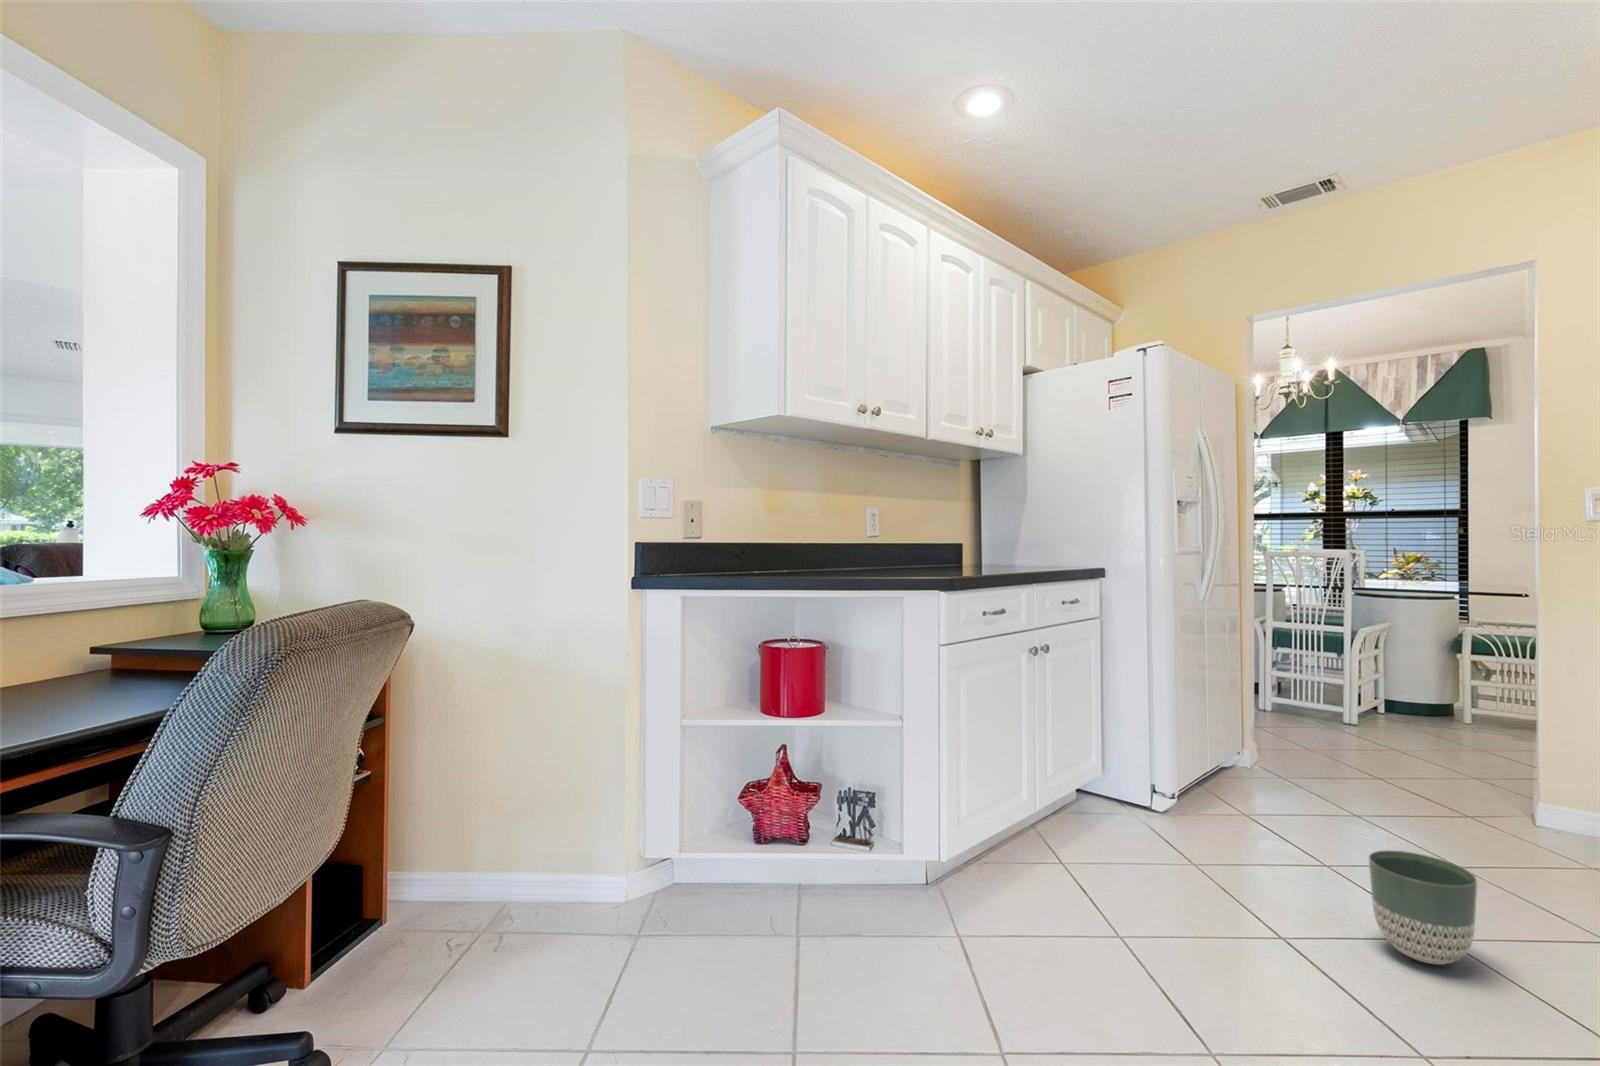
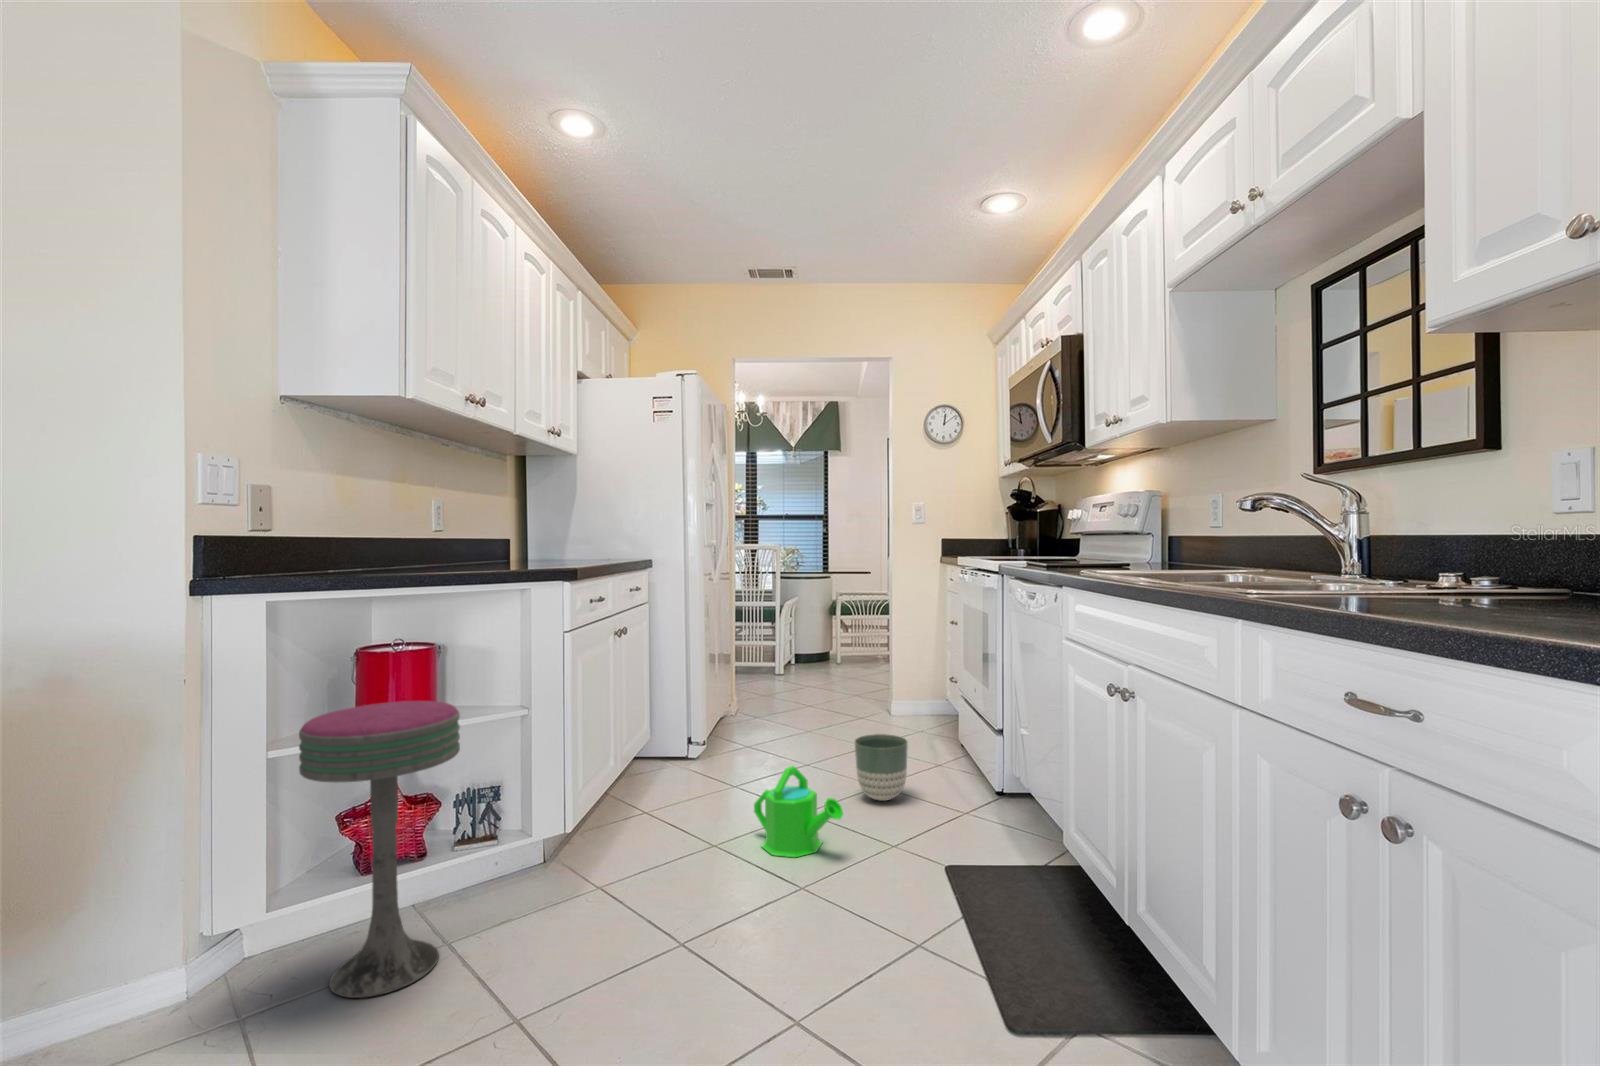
bar stool: none [680,694,805,958] -> present [299,701,460,998]
watering can: none [1173,865,1294,999] -> present [754,766,843,857]

